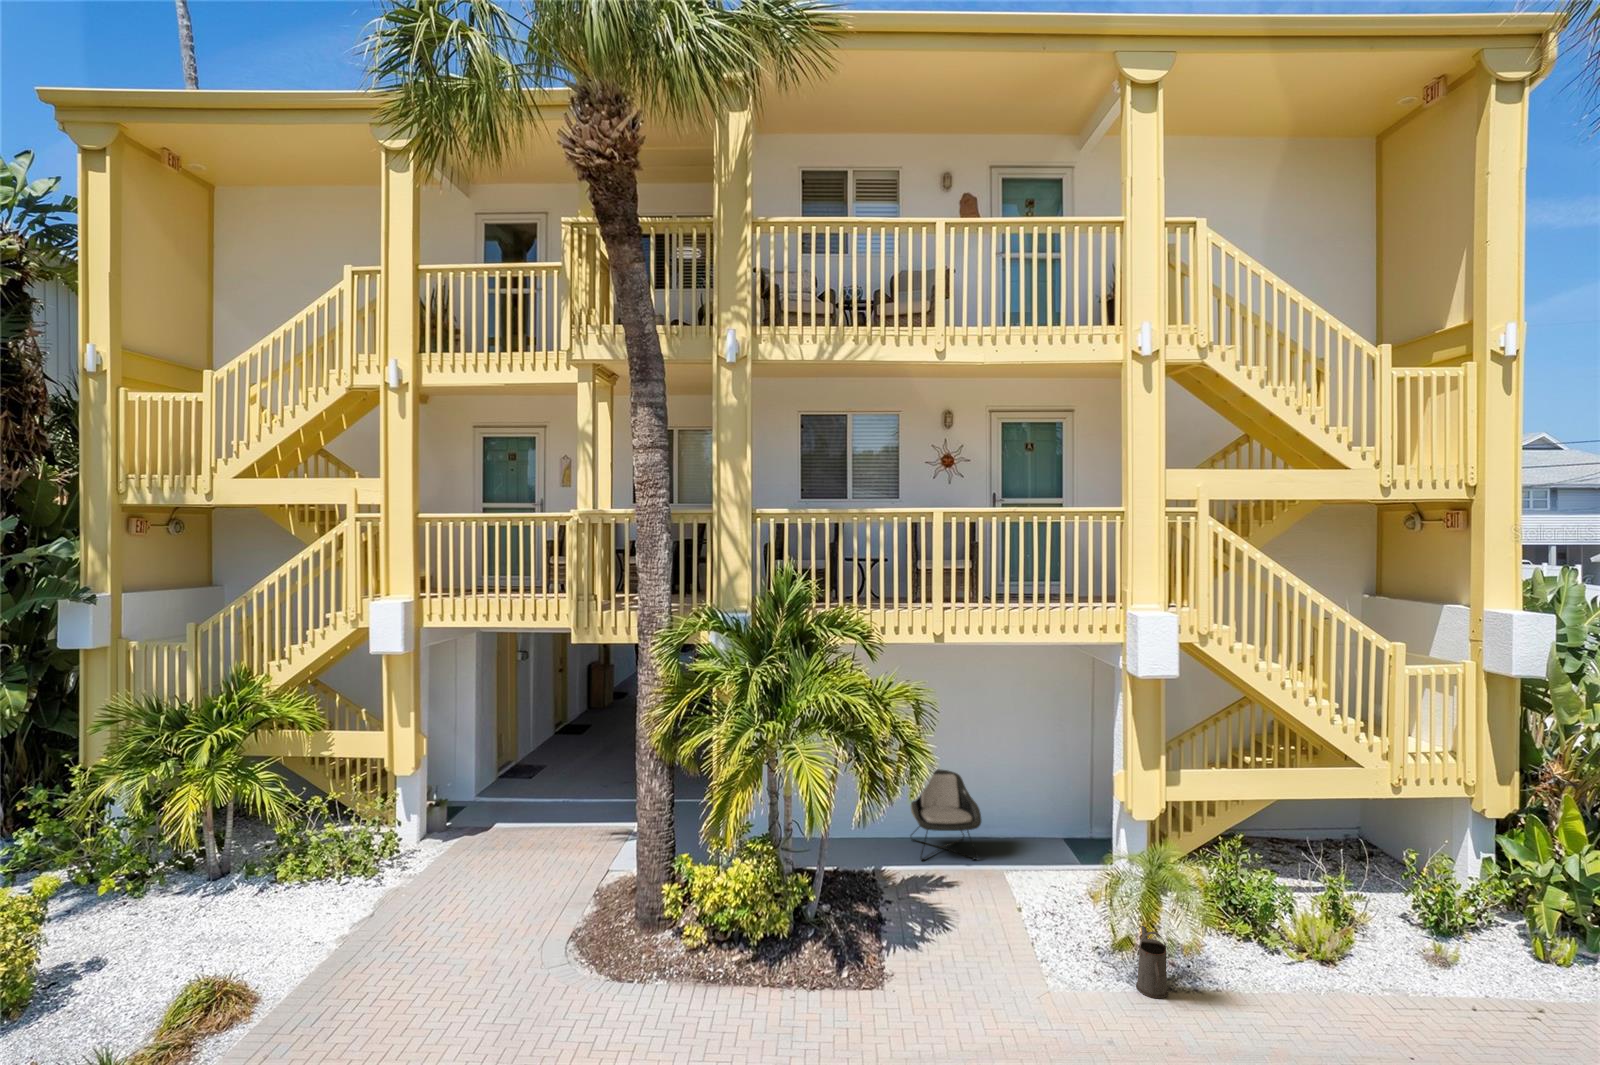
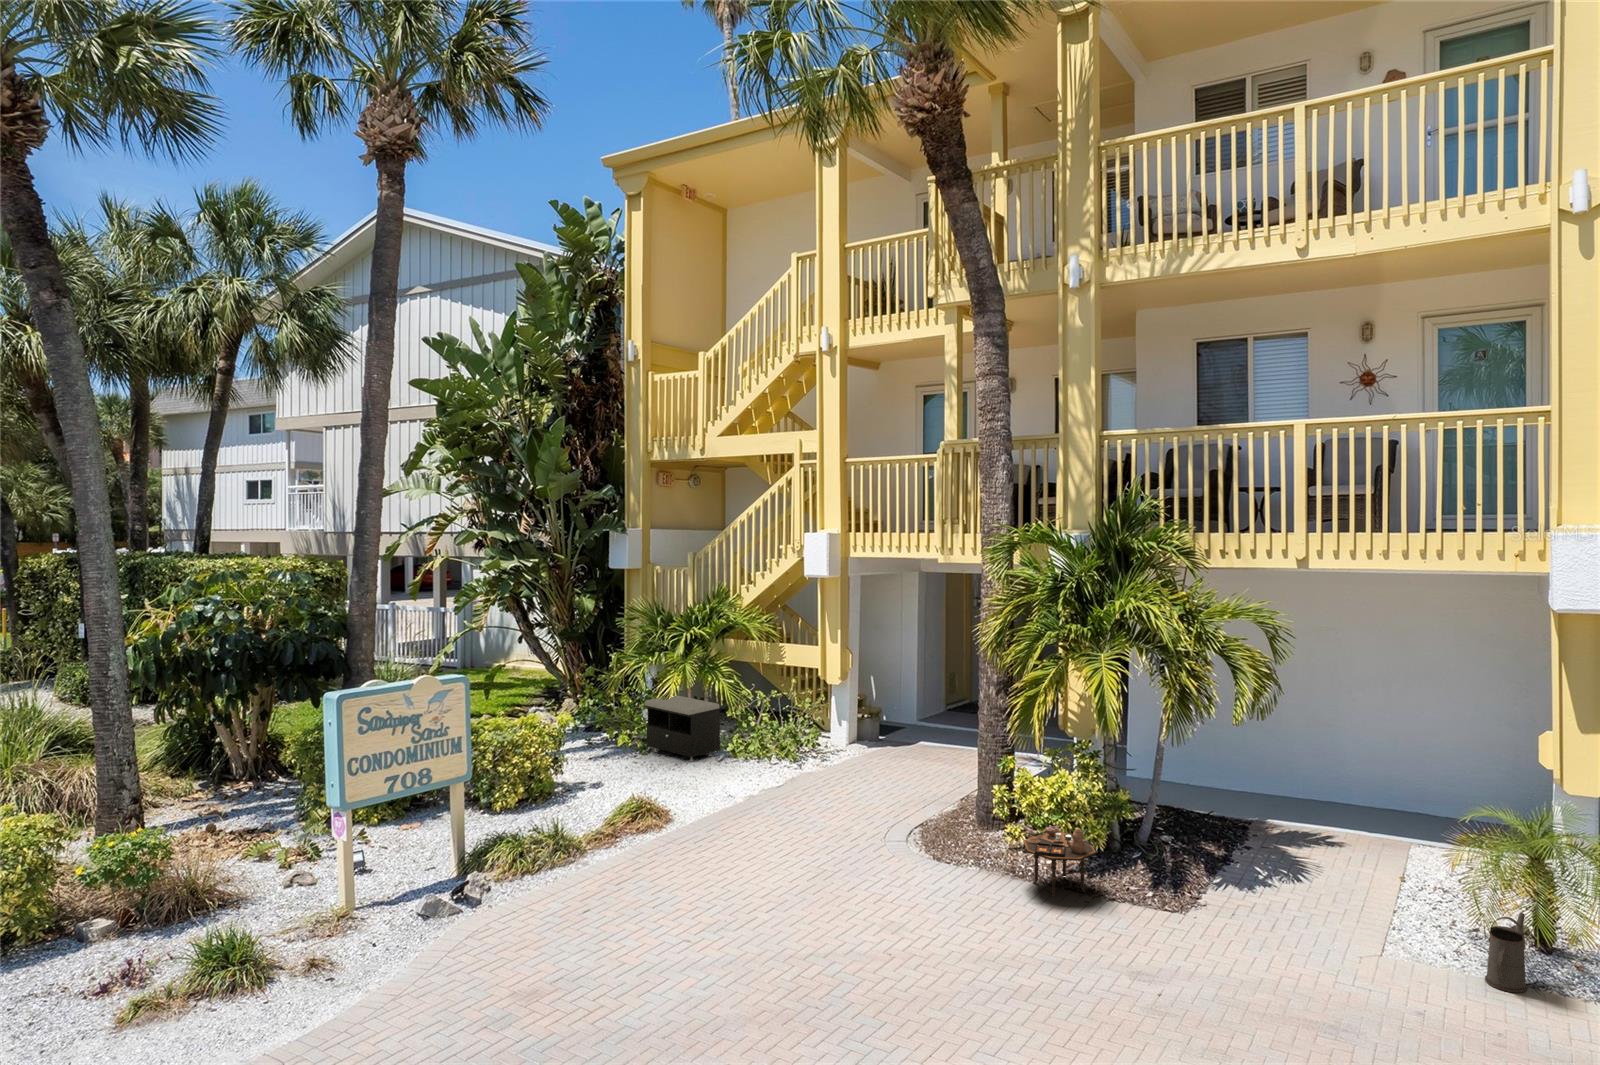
lounge chair: present [911,769,982,861] -> none [1316,746,1407,853]
storage bench: none [120,820,248,911] -> present [645,695,720,761]
side table: none [721,924,799,1012] -> present [1024,825,1096,897]

